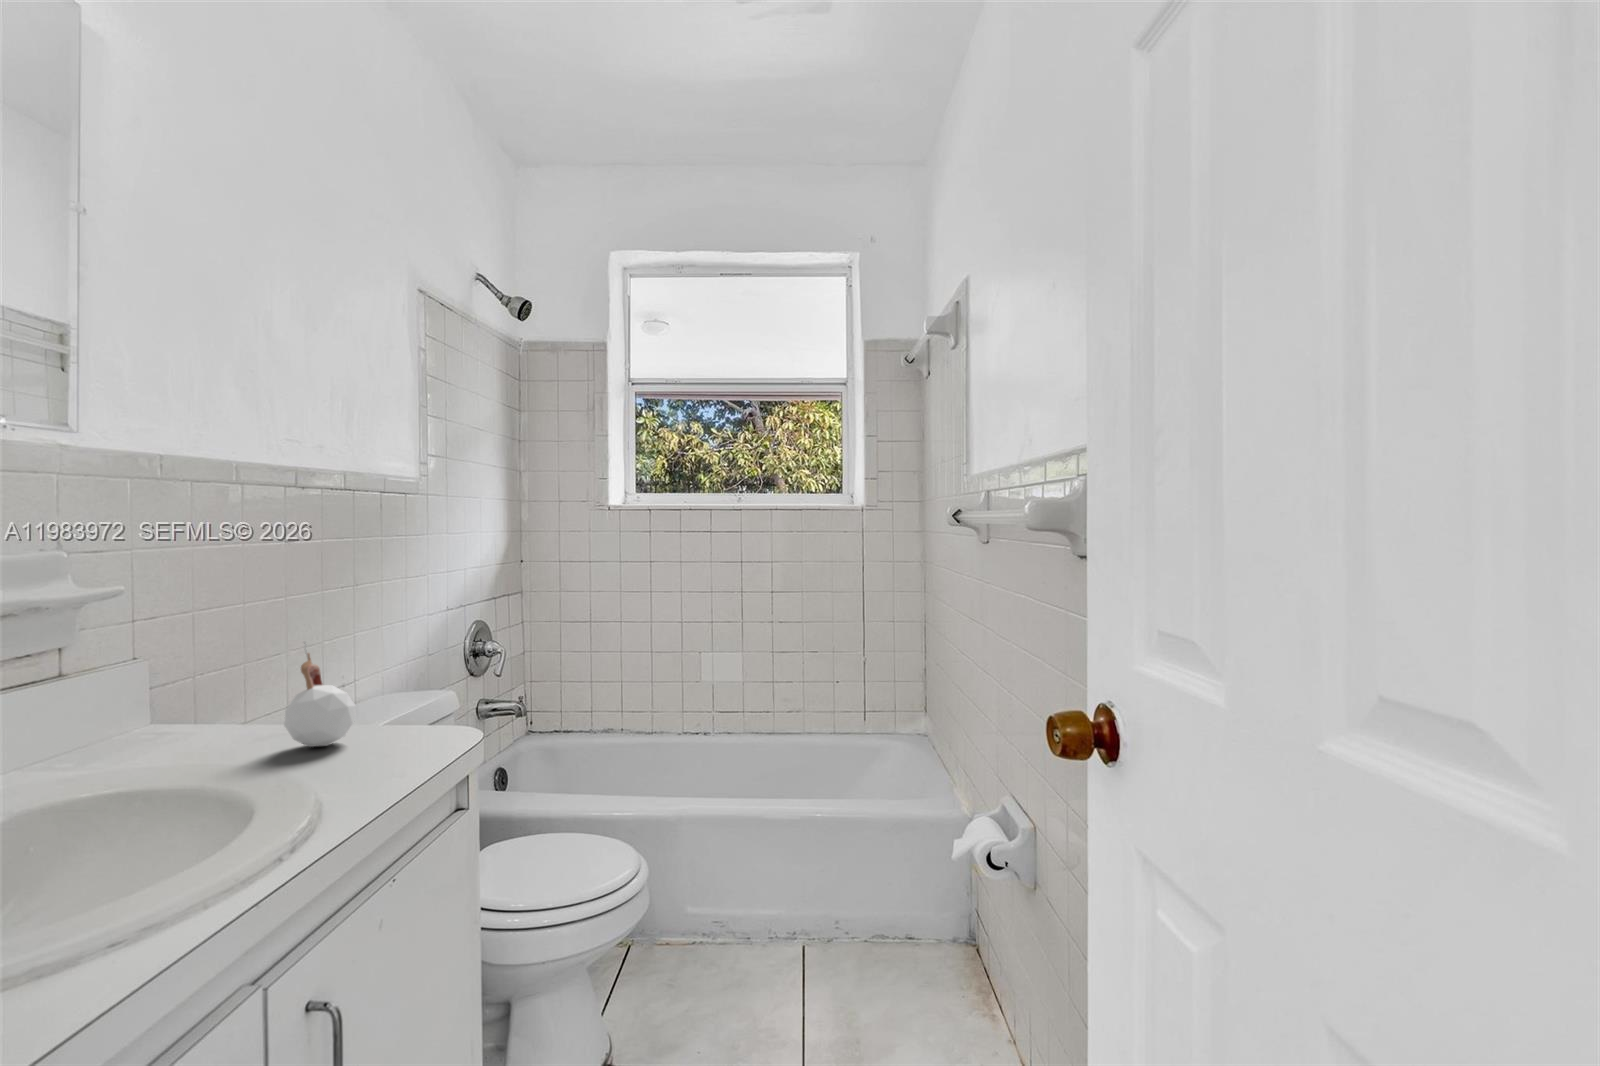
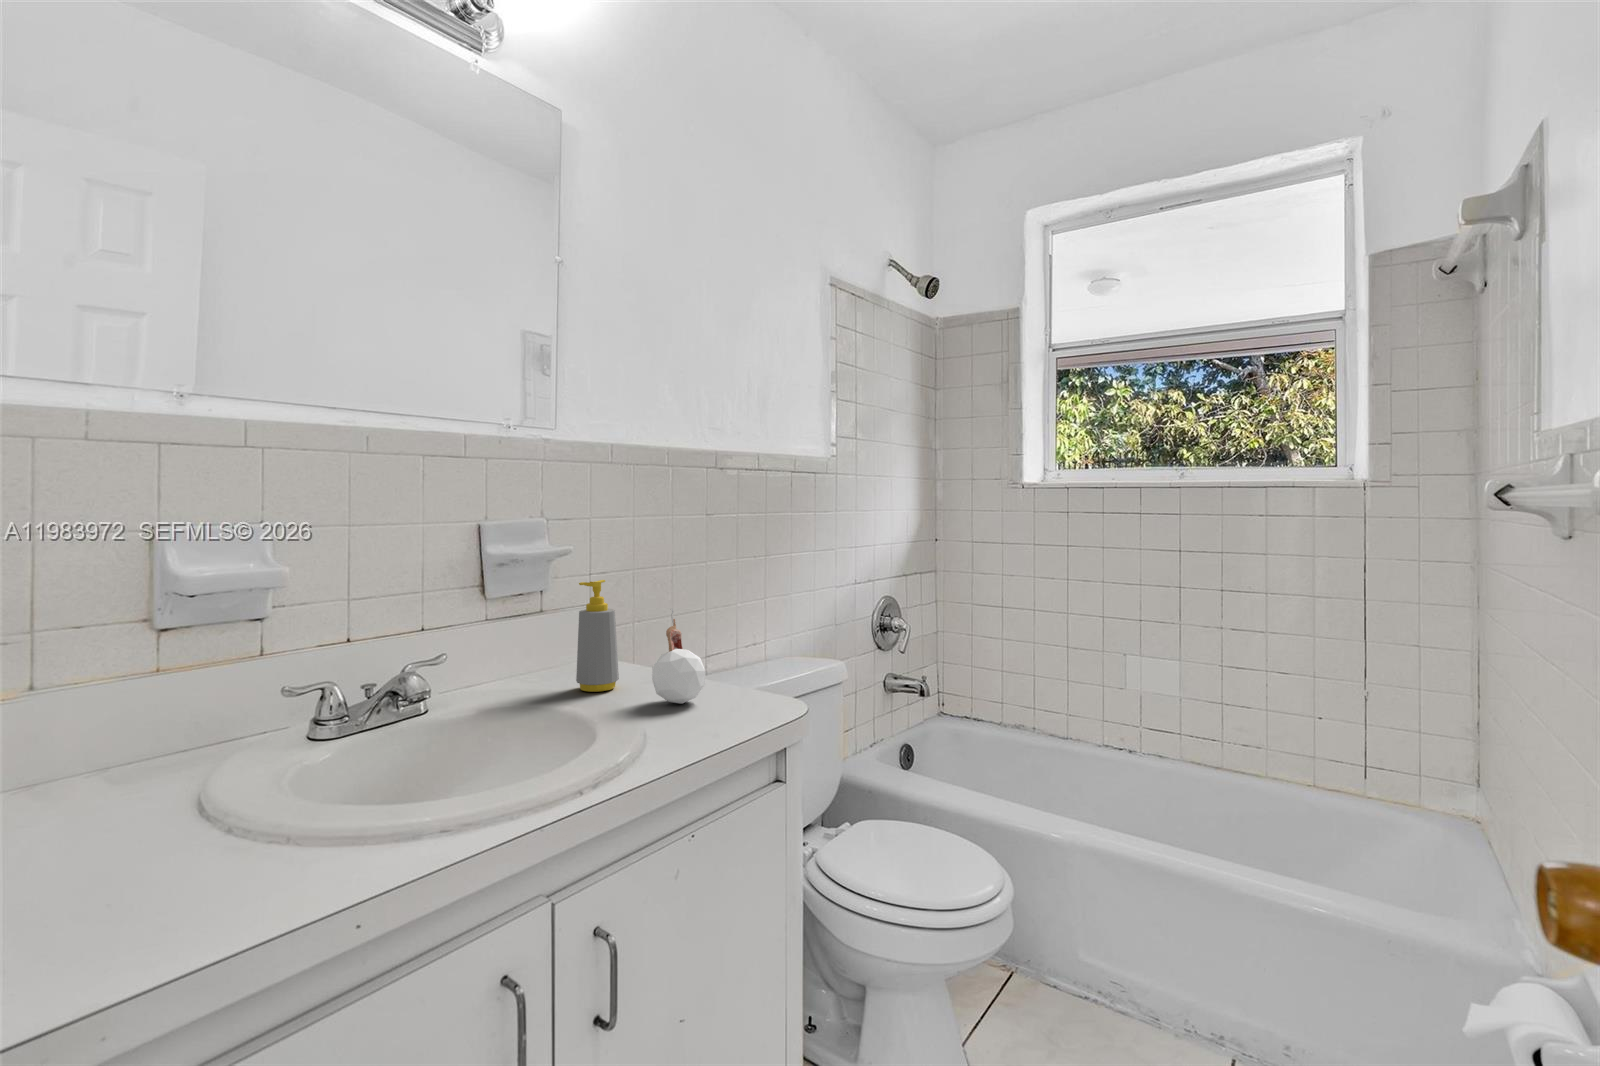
soap bottle: none [154,615,218,754] -> present [576,580,619,692]

